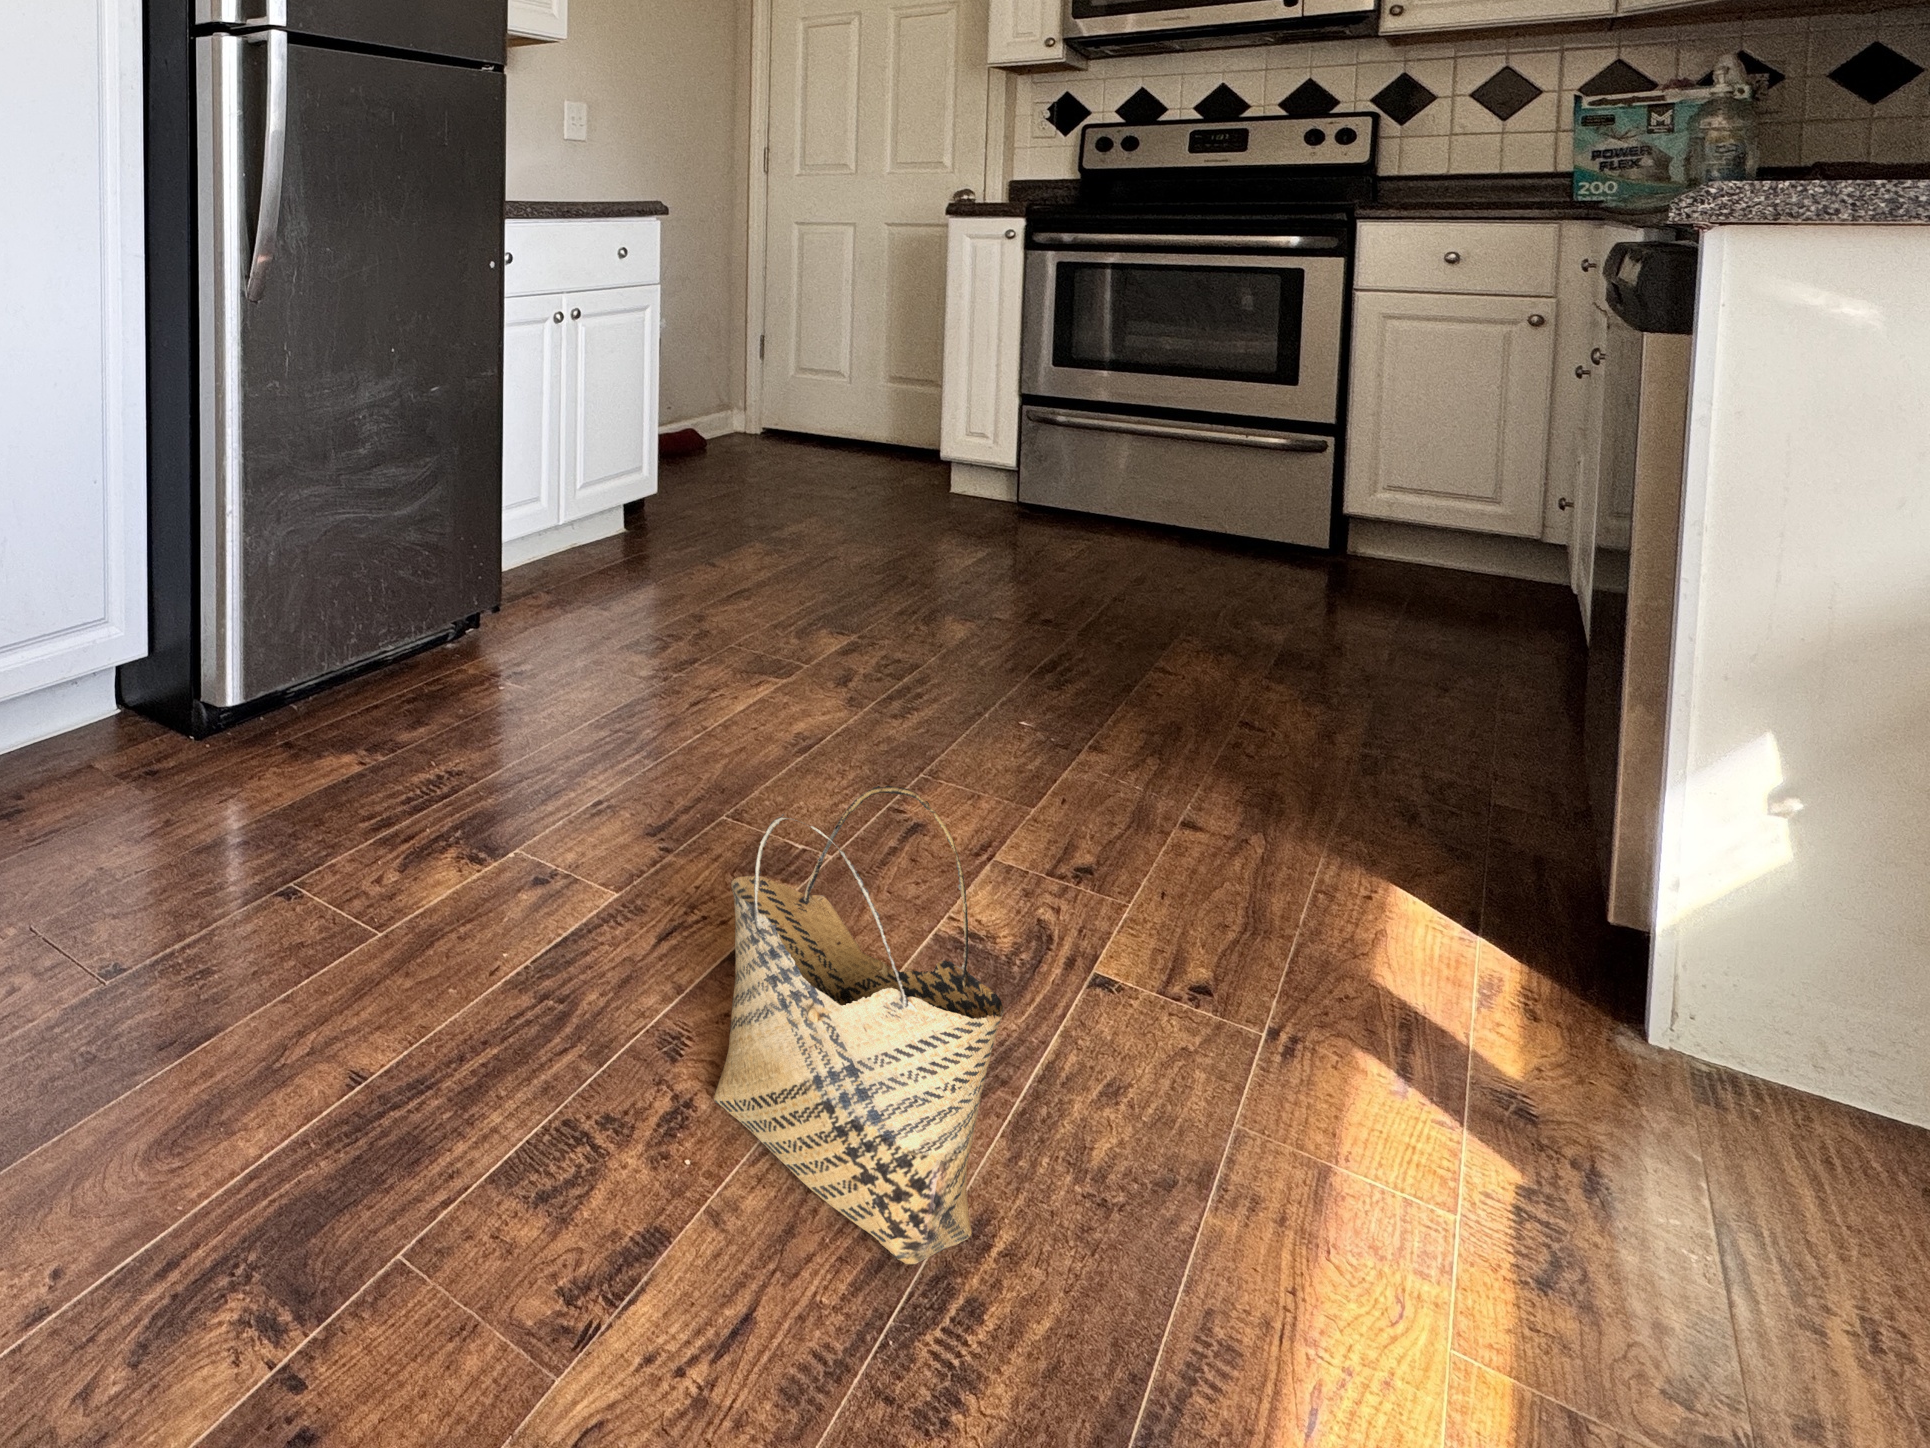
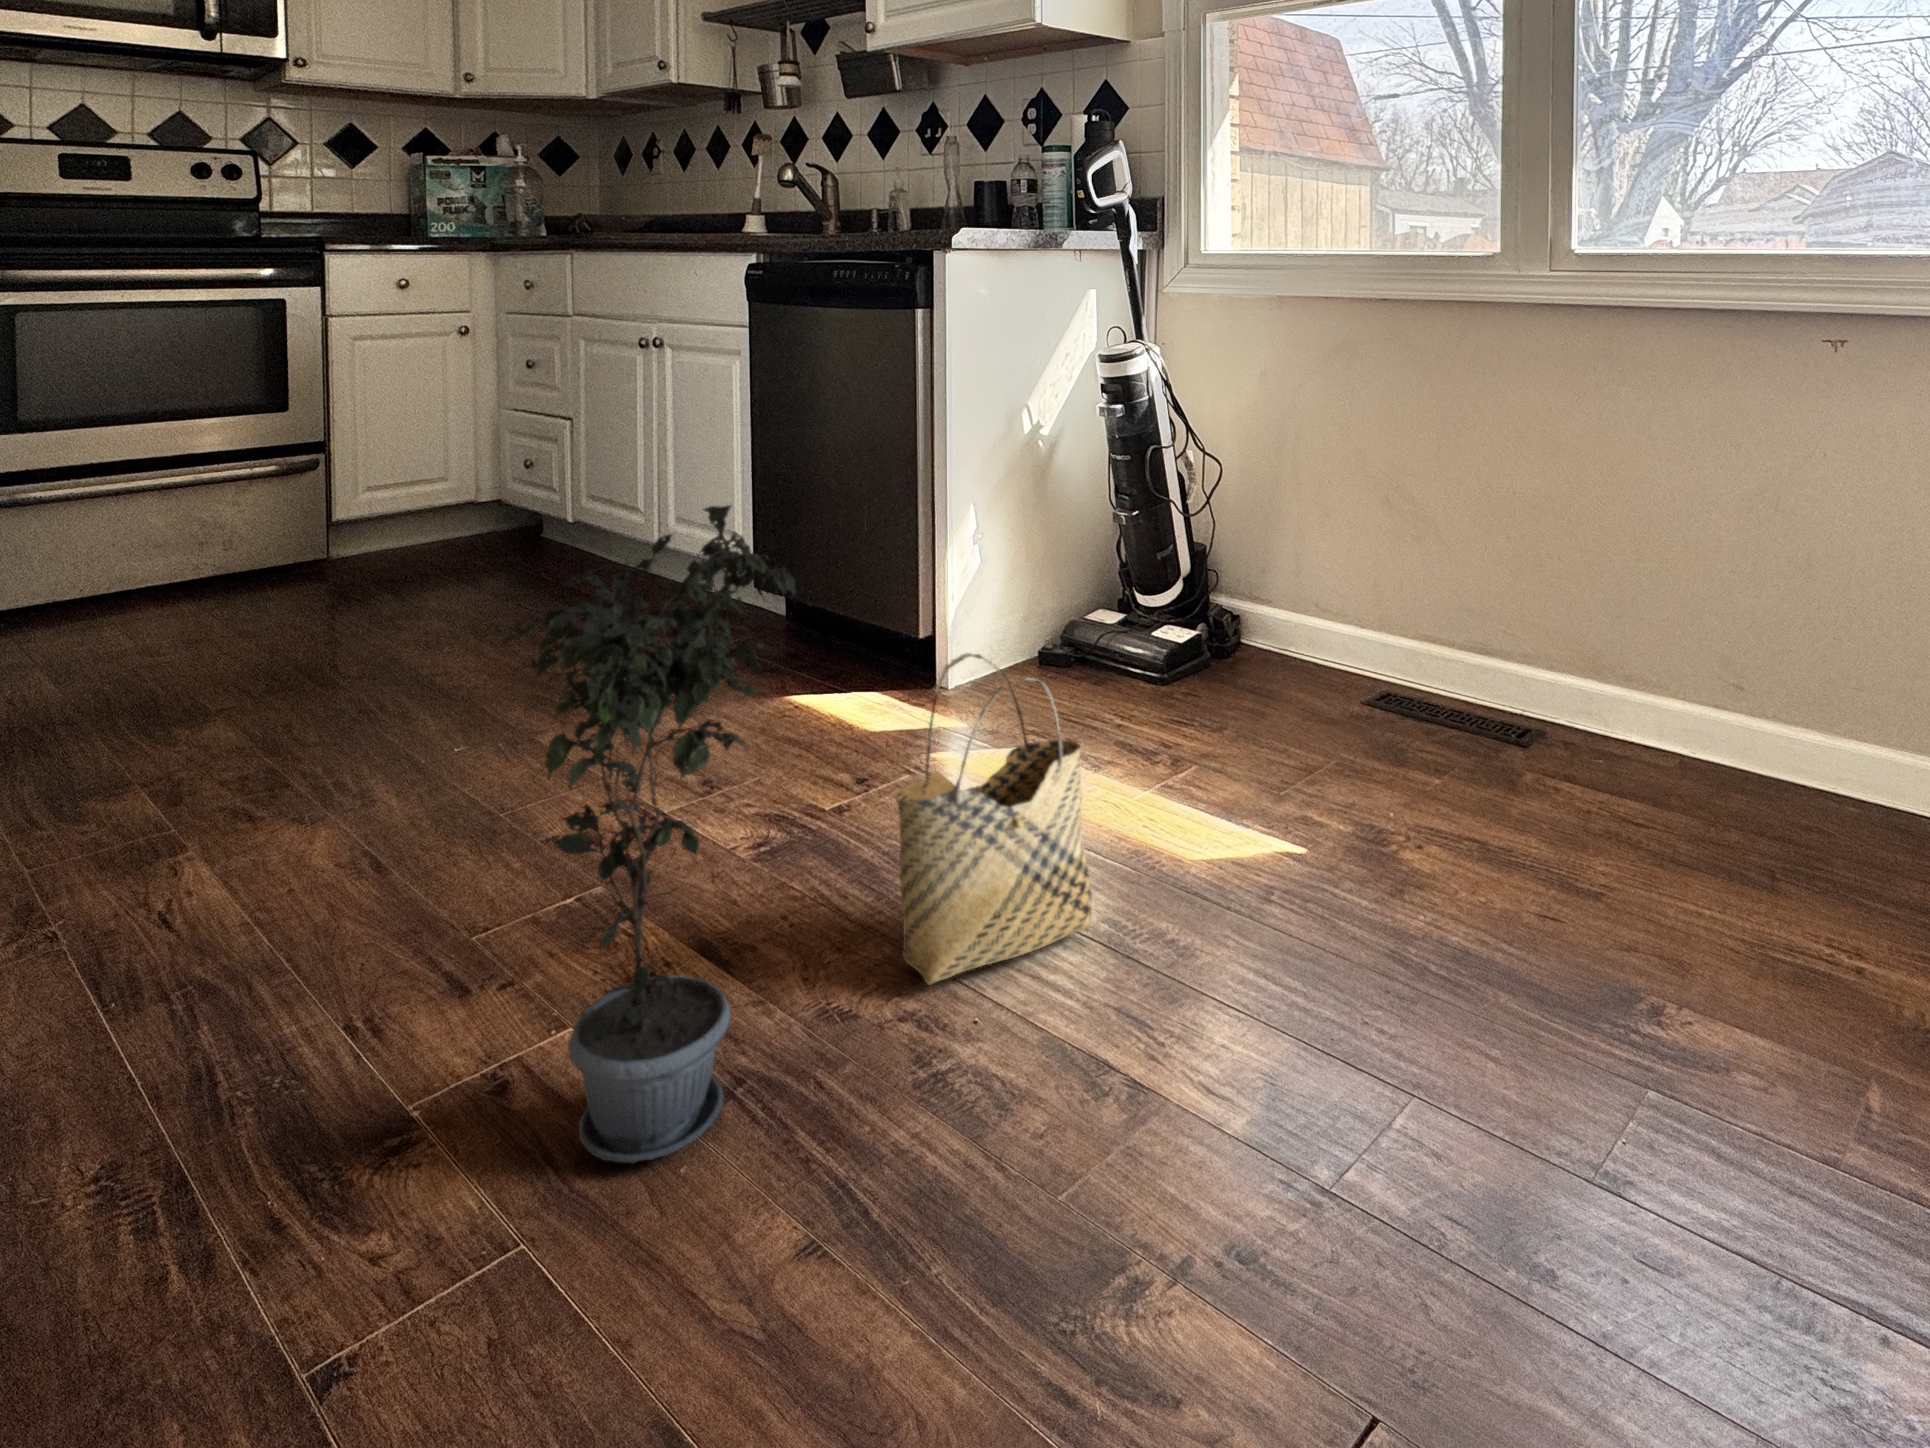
potted plant: none [306,464,669,987] -> present [504,505,796,1164]

